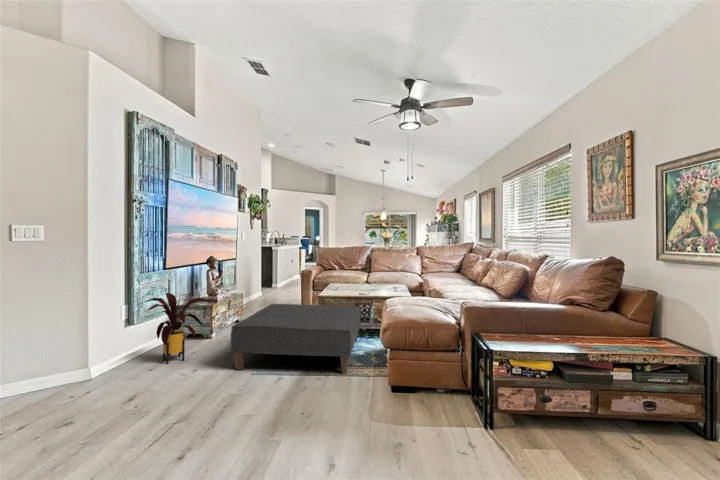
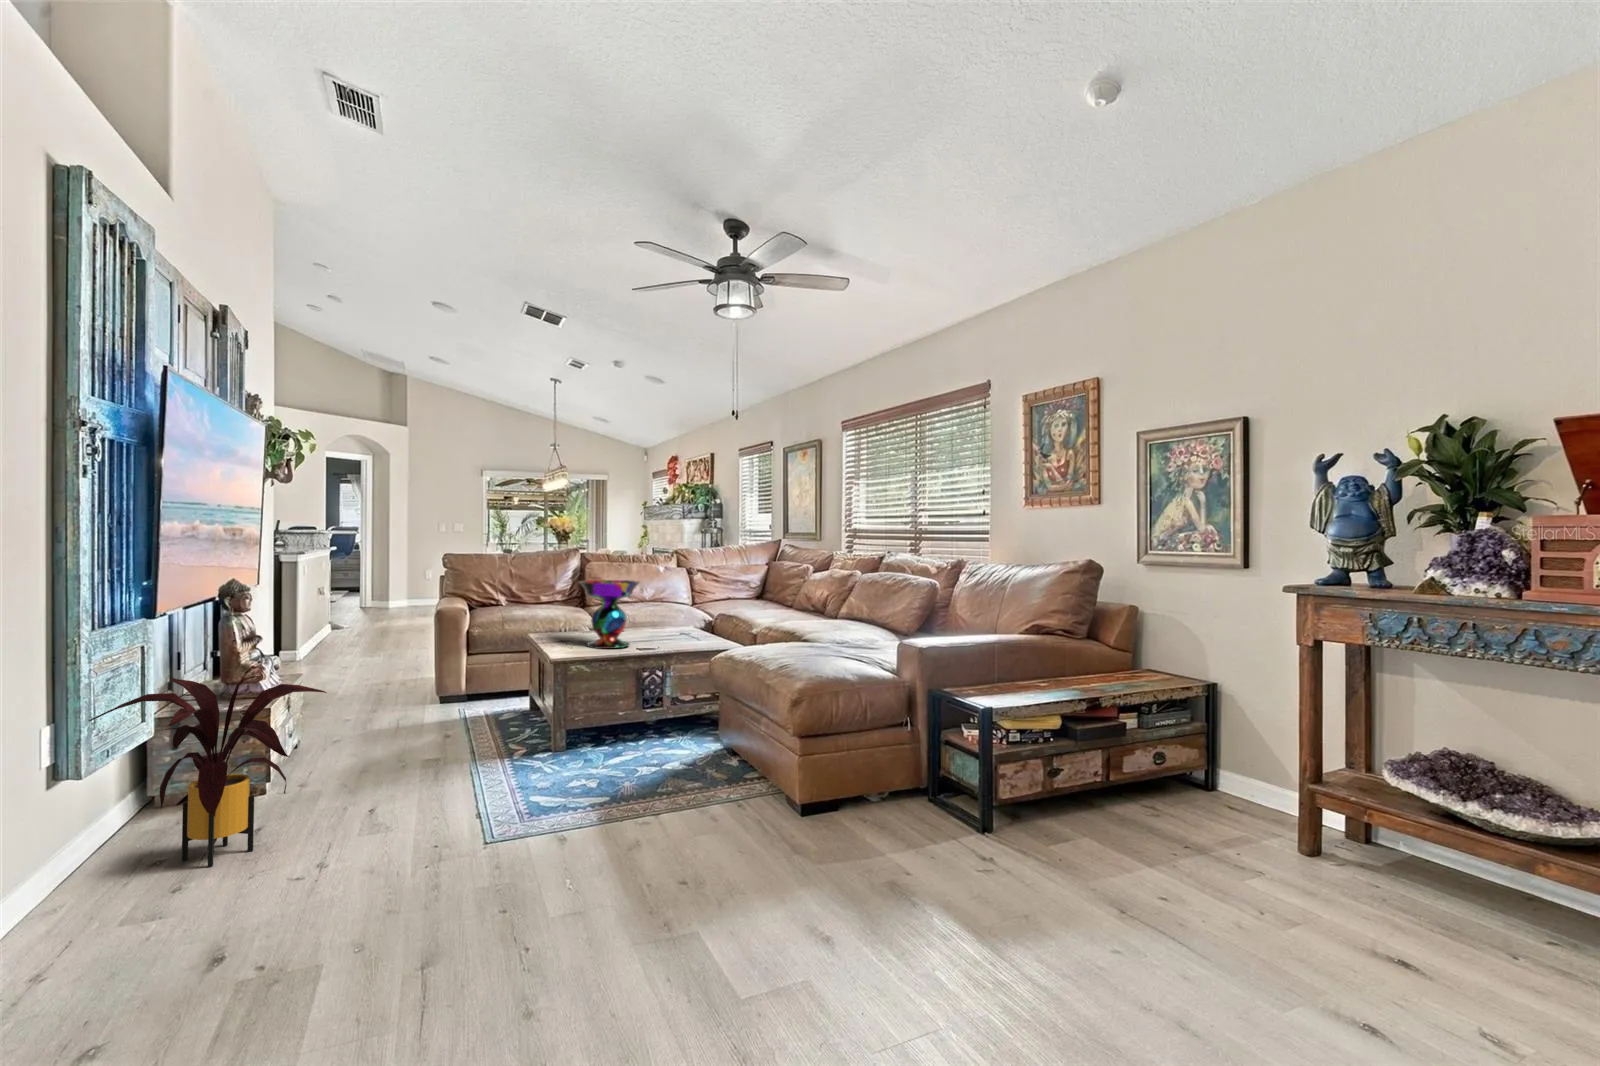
decorative bowl: none [338,261,366,293] -> present [579,580,639,649]
ottoman: present [231,304,361,374] -> none [424,675,701,840]

